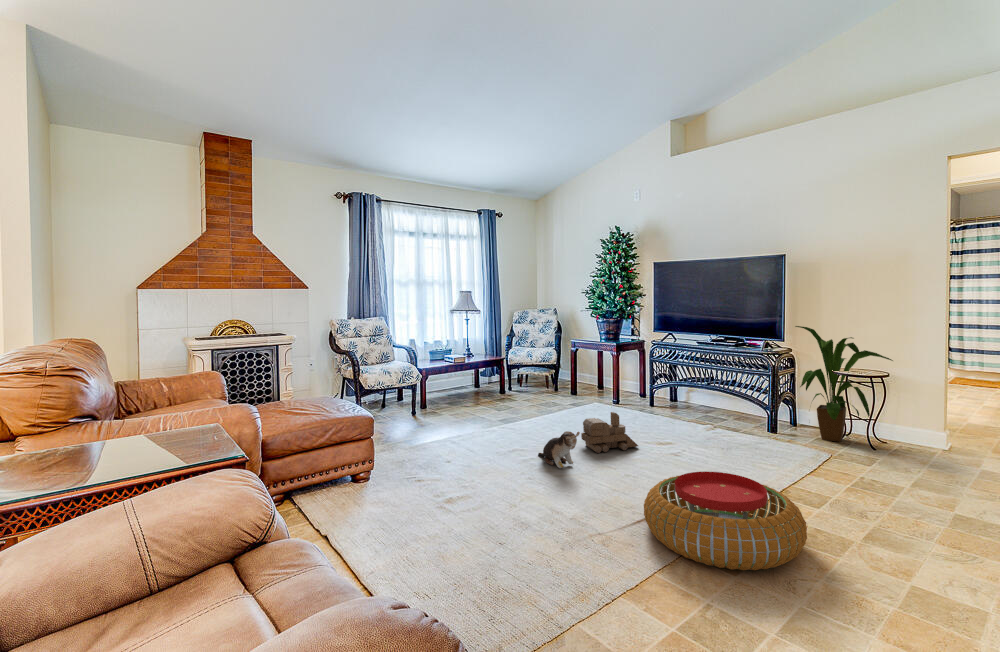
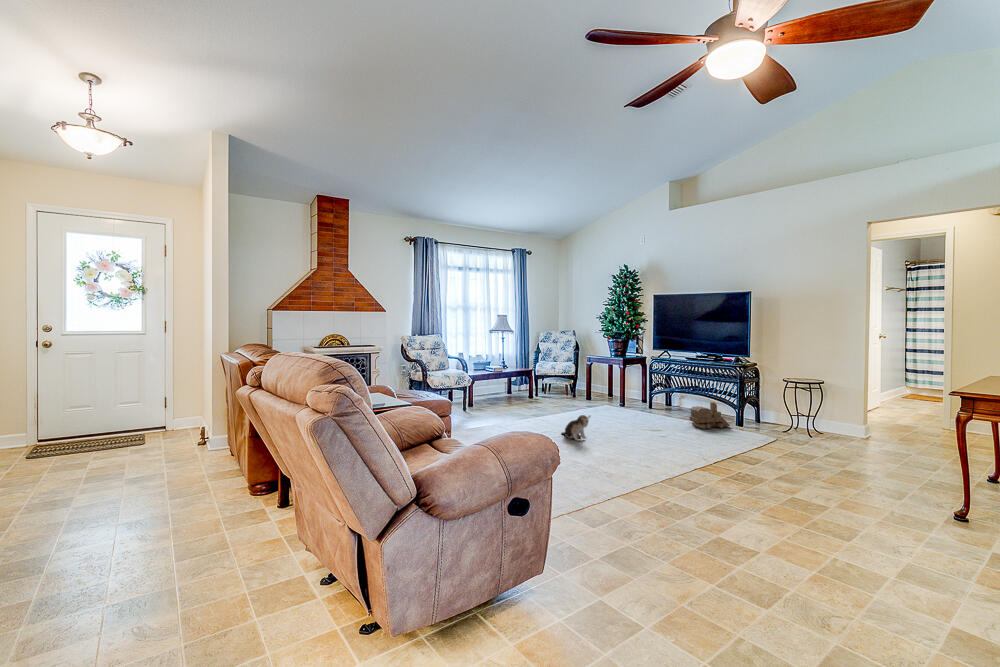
house plant: present [795,326,893,442] -> none [753,346,825,432]
toy train: present [581,412,638,453] -> present [690,402,730,429]
pouf: present [644,472,807,570] -> none [629,436,727,486]

